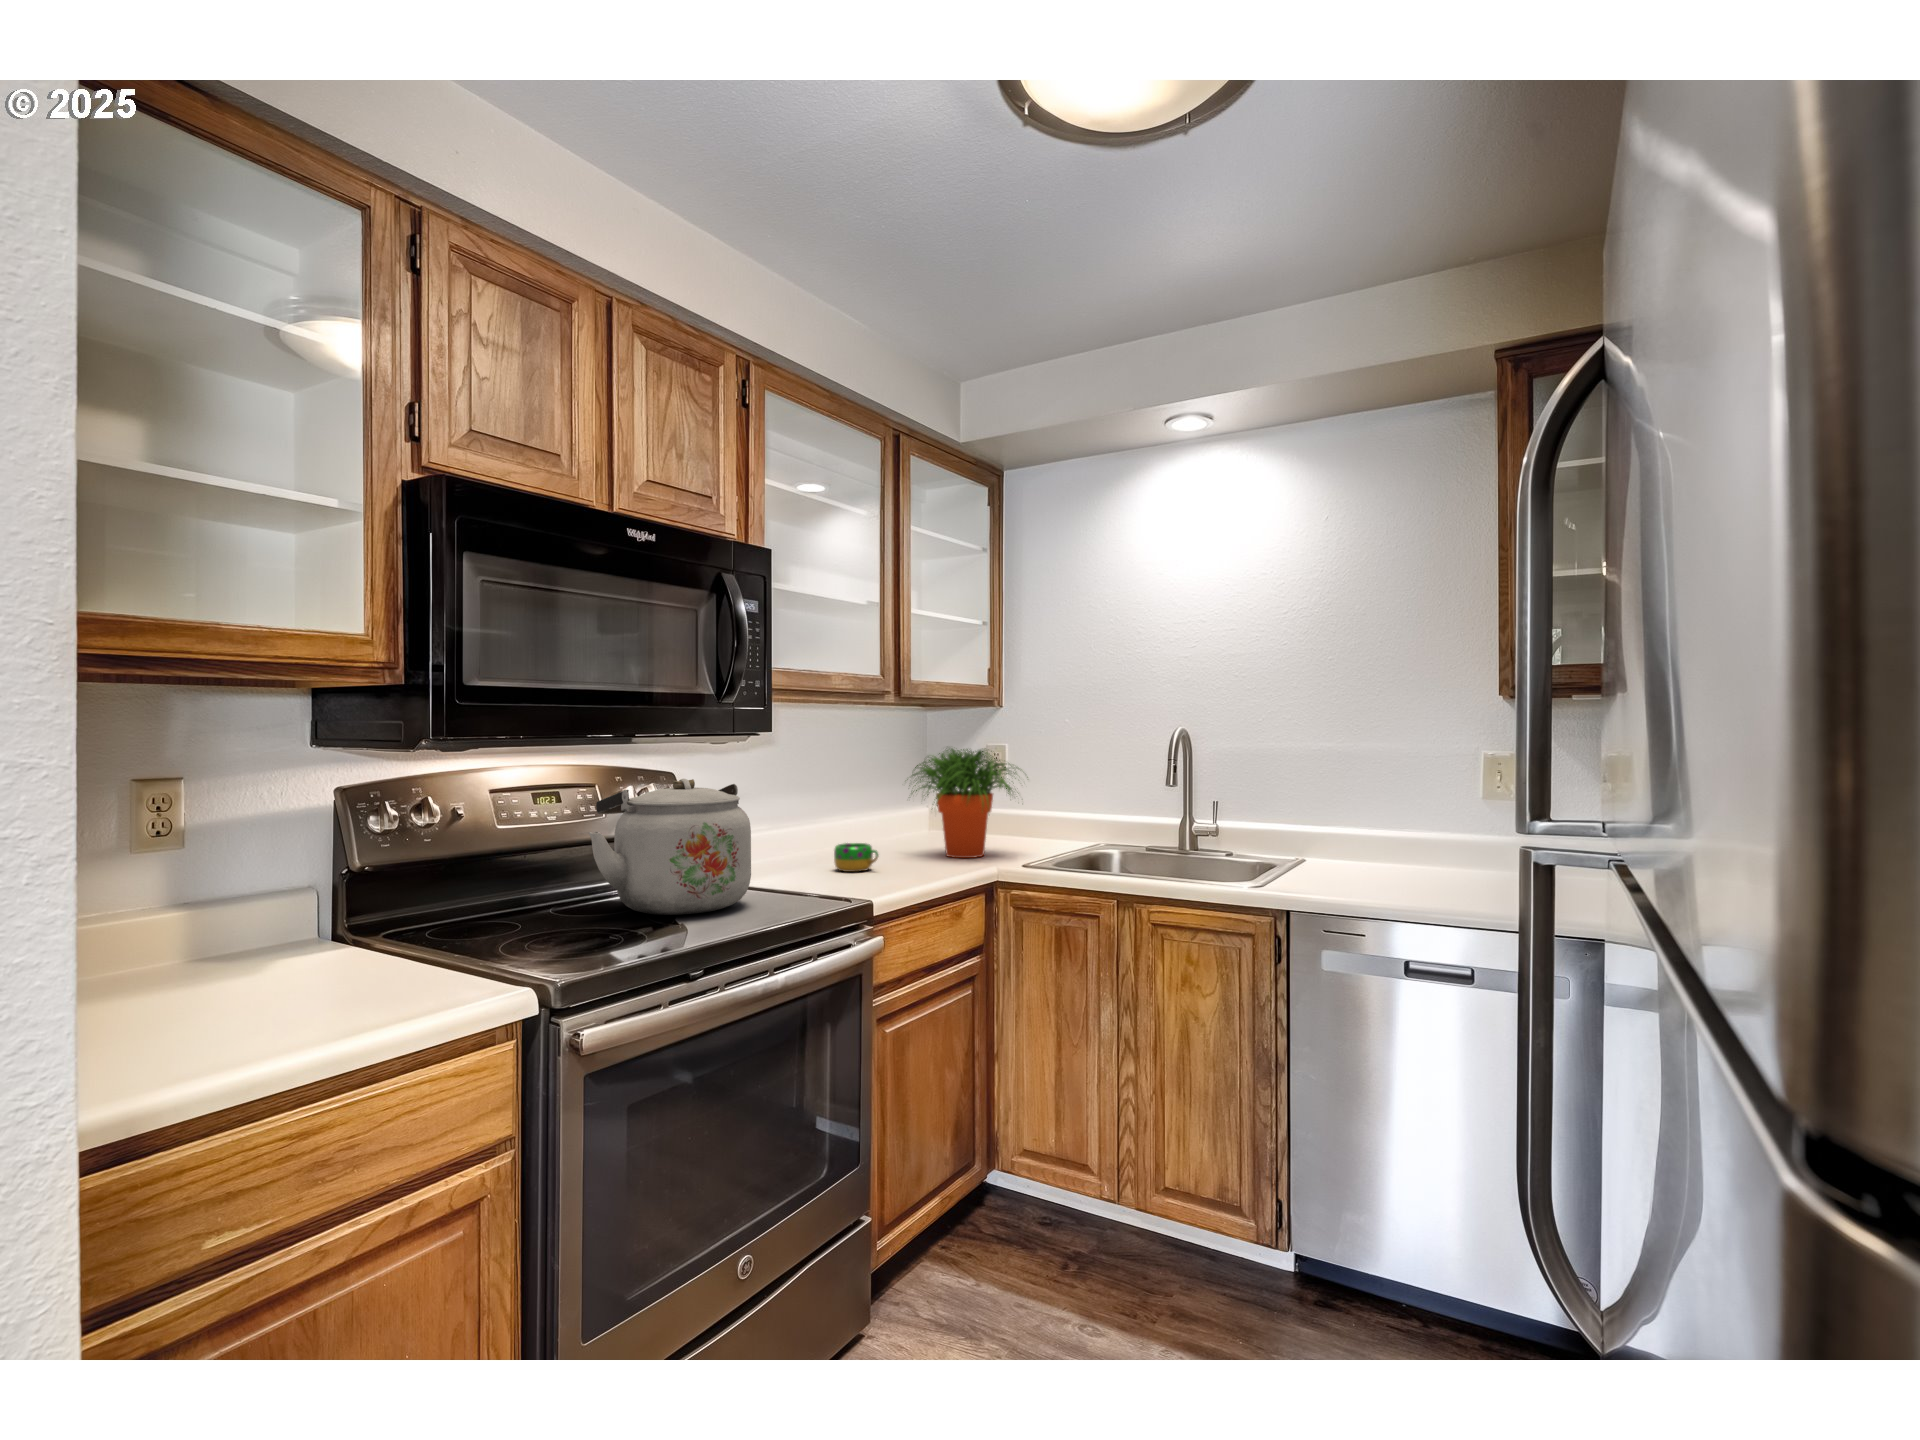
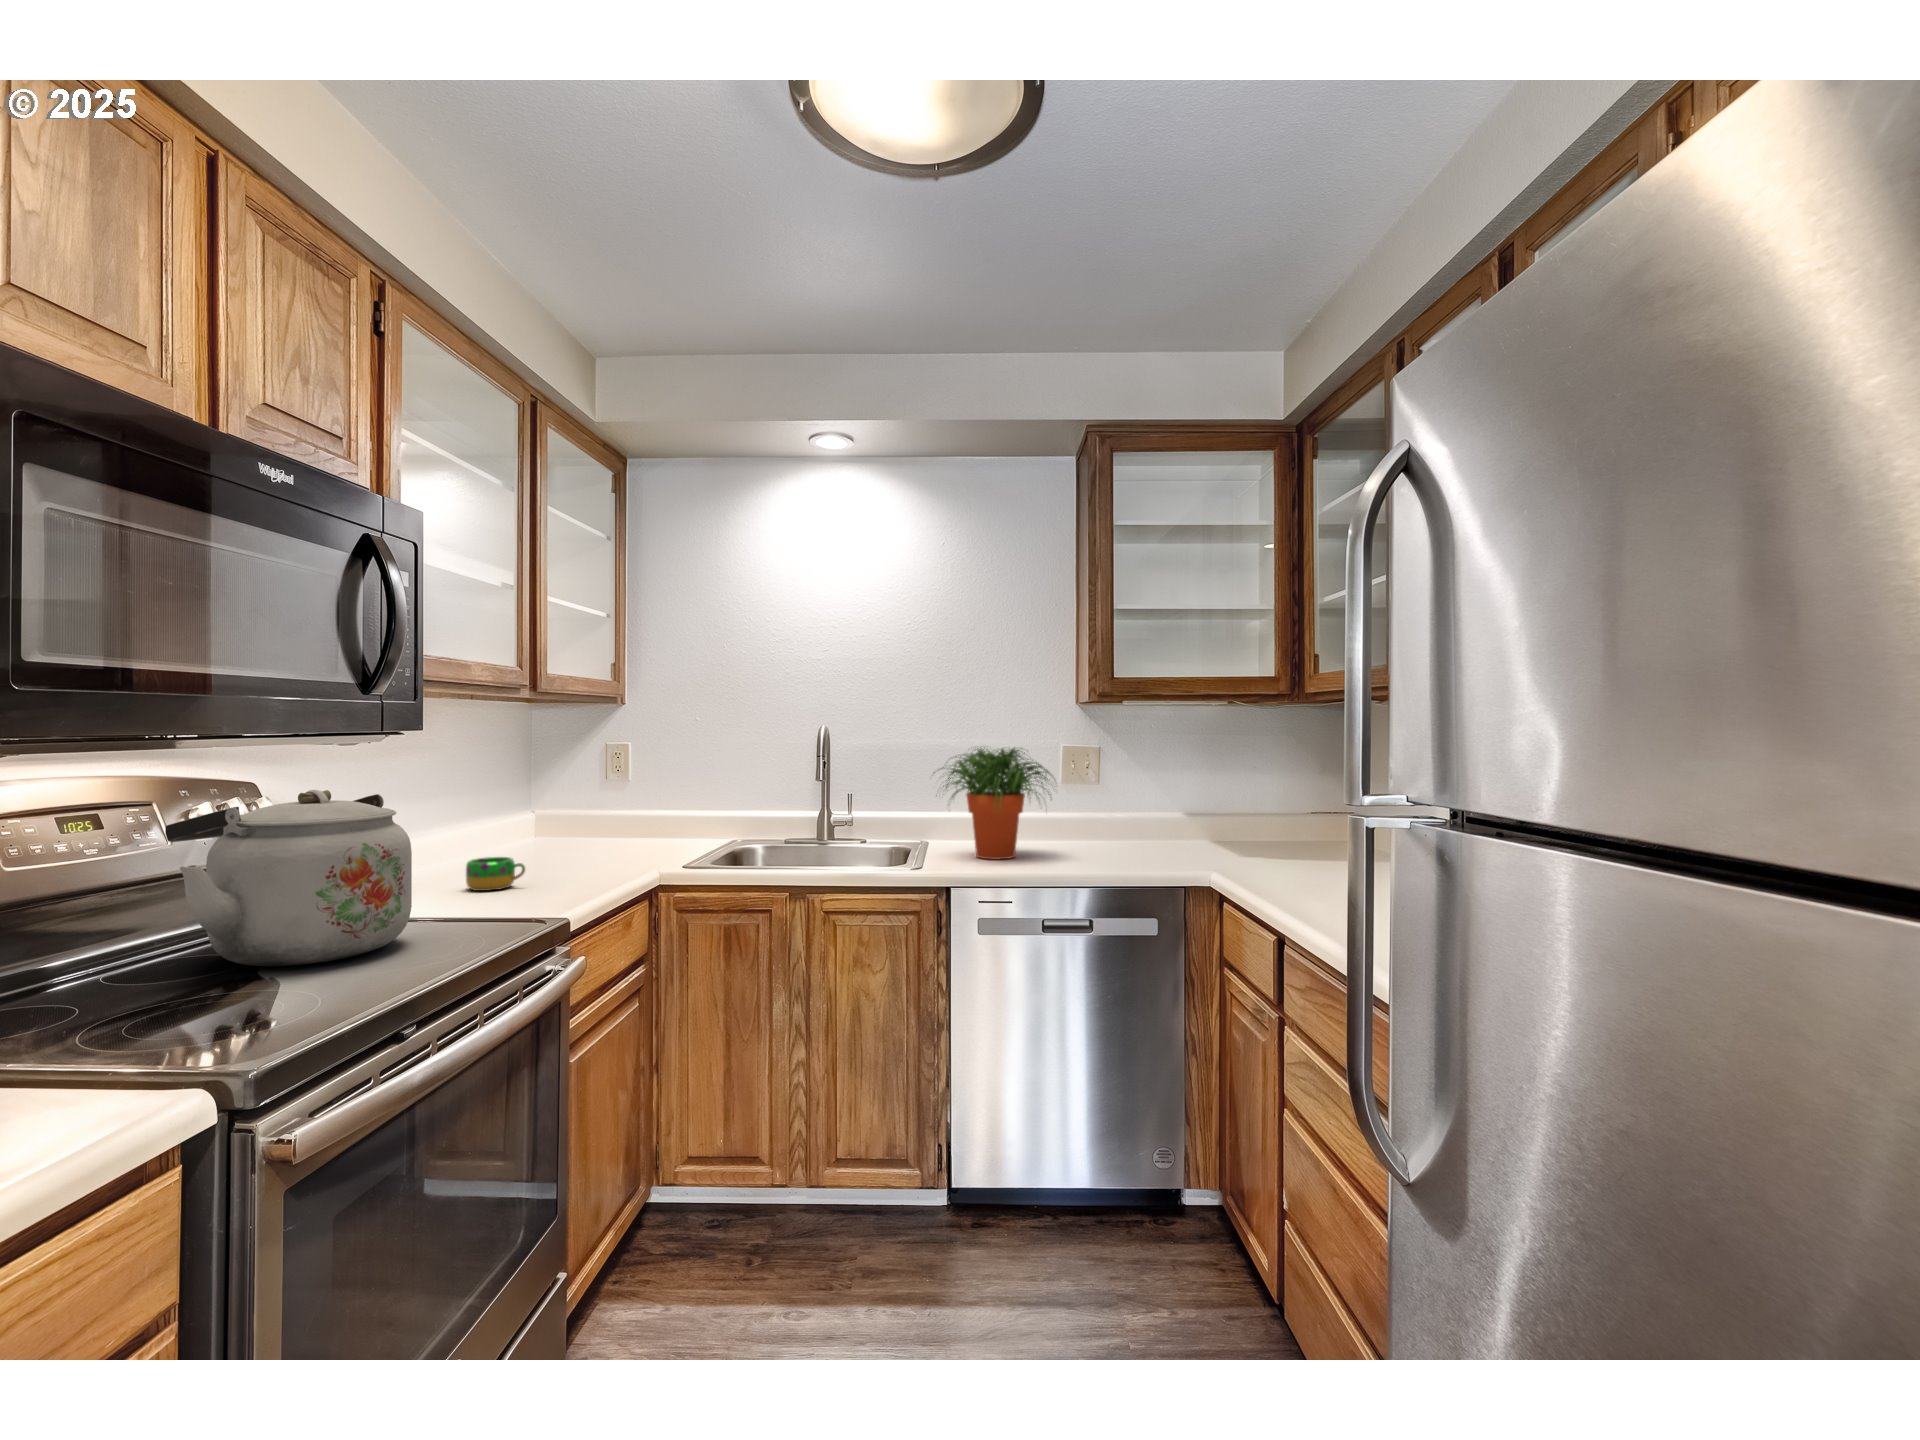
potted plant: present [907,749,1028,858] -> present [934,747,1050,859]

